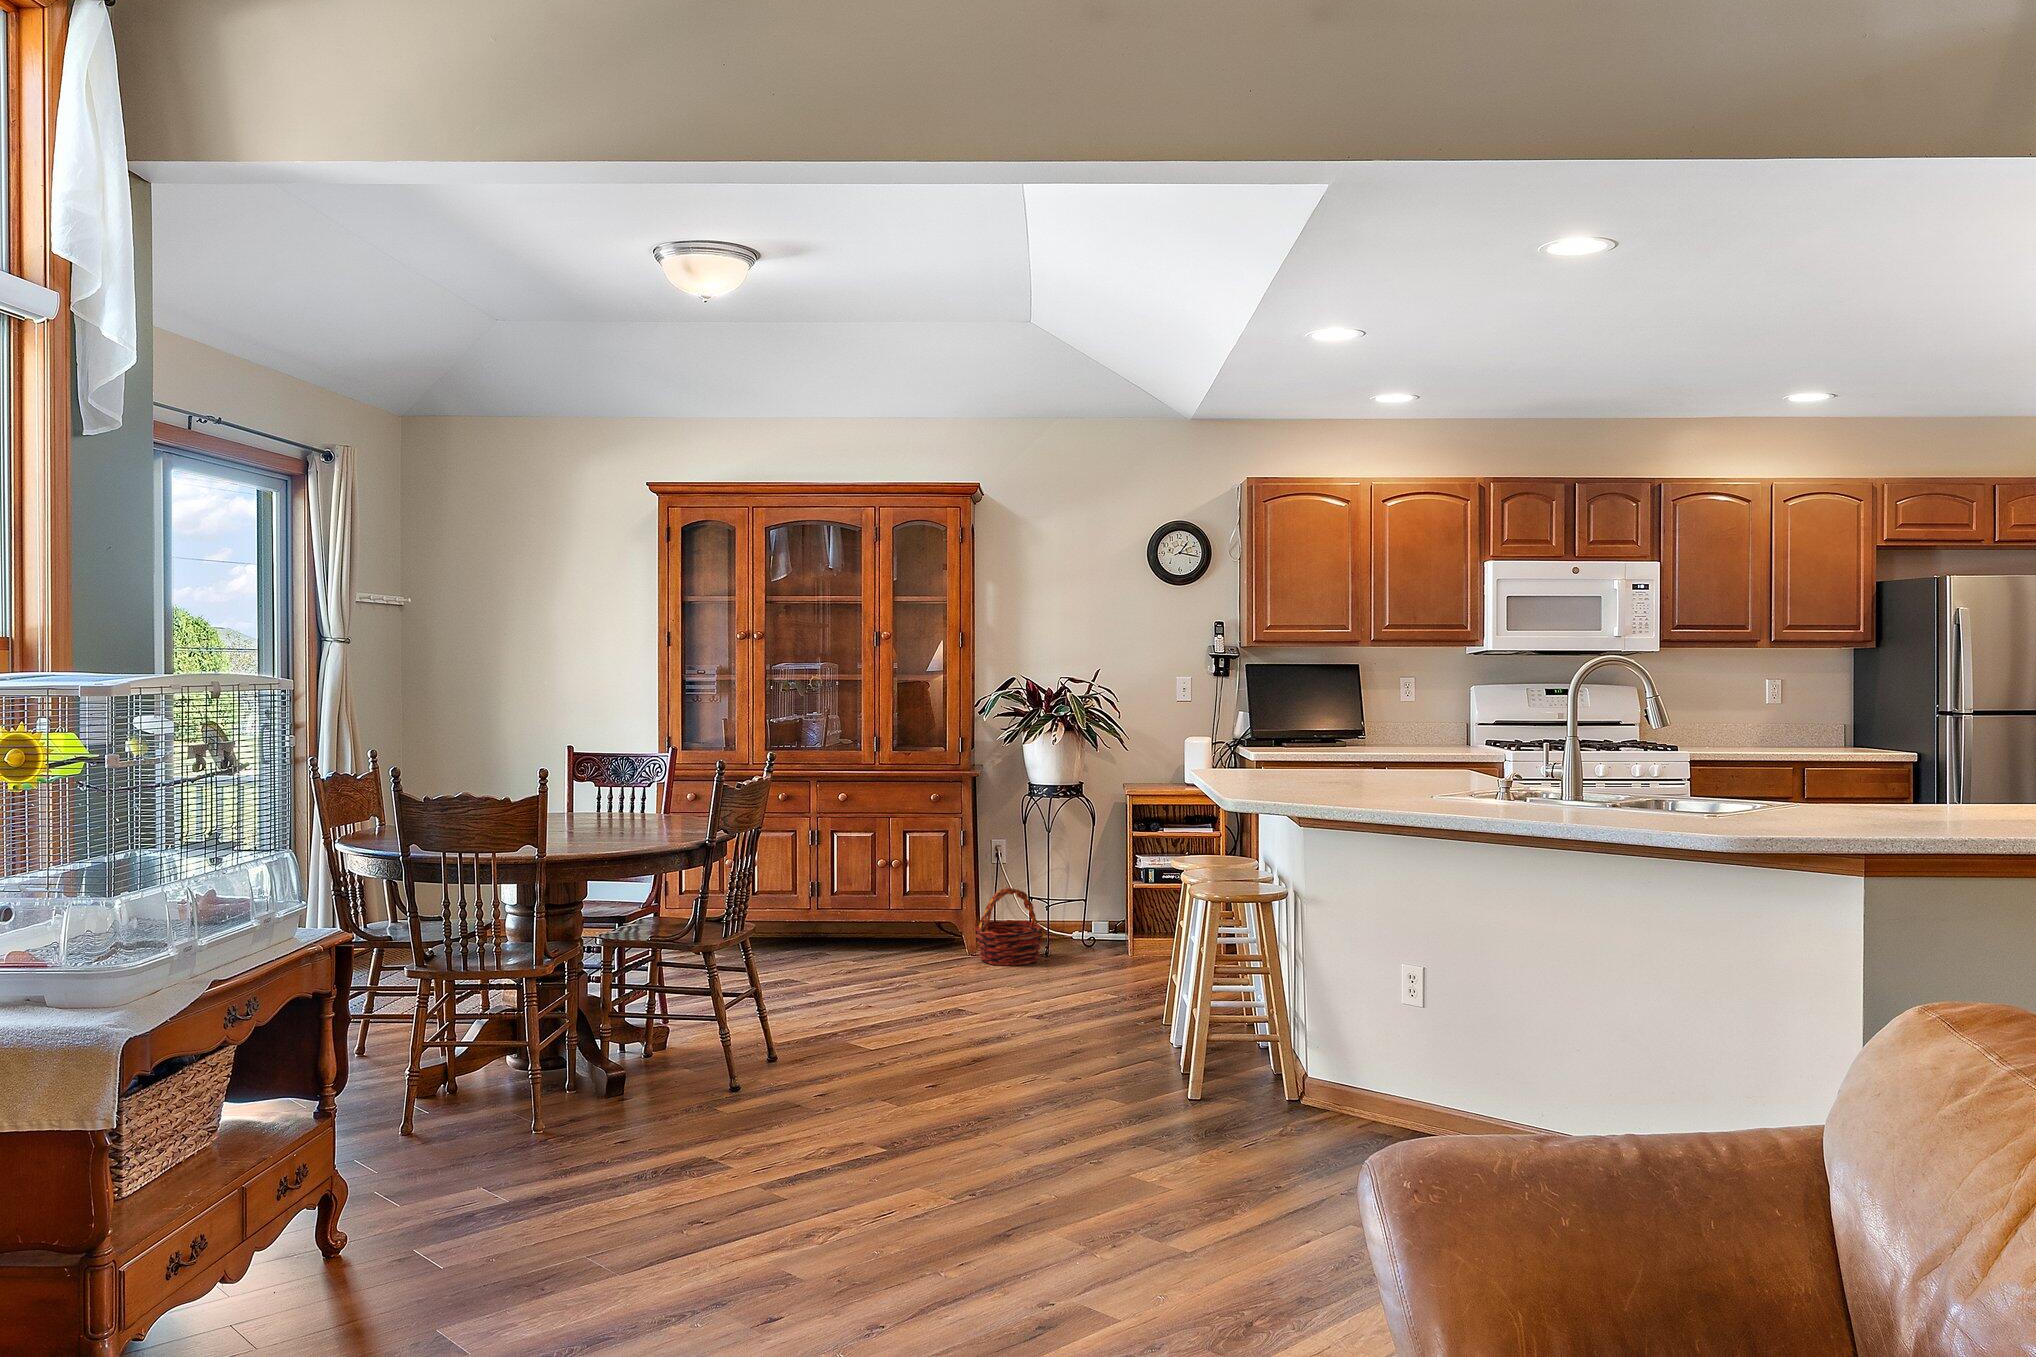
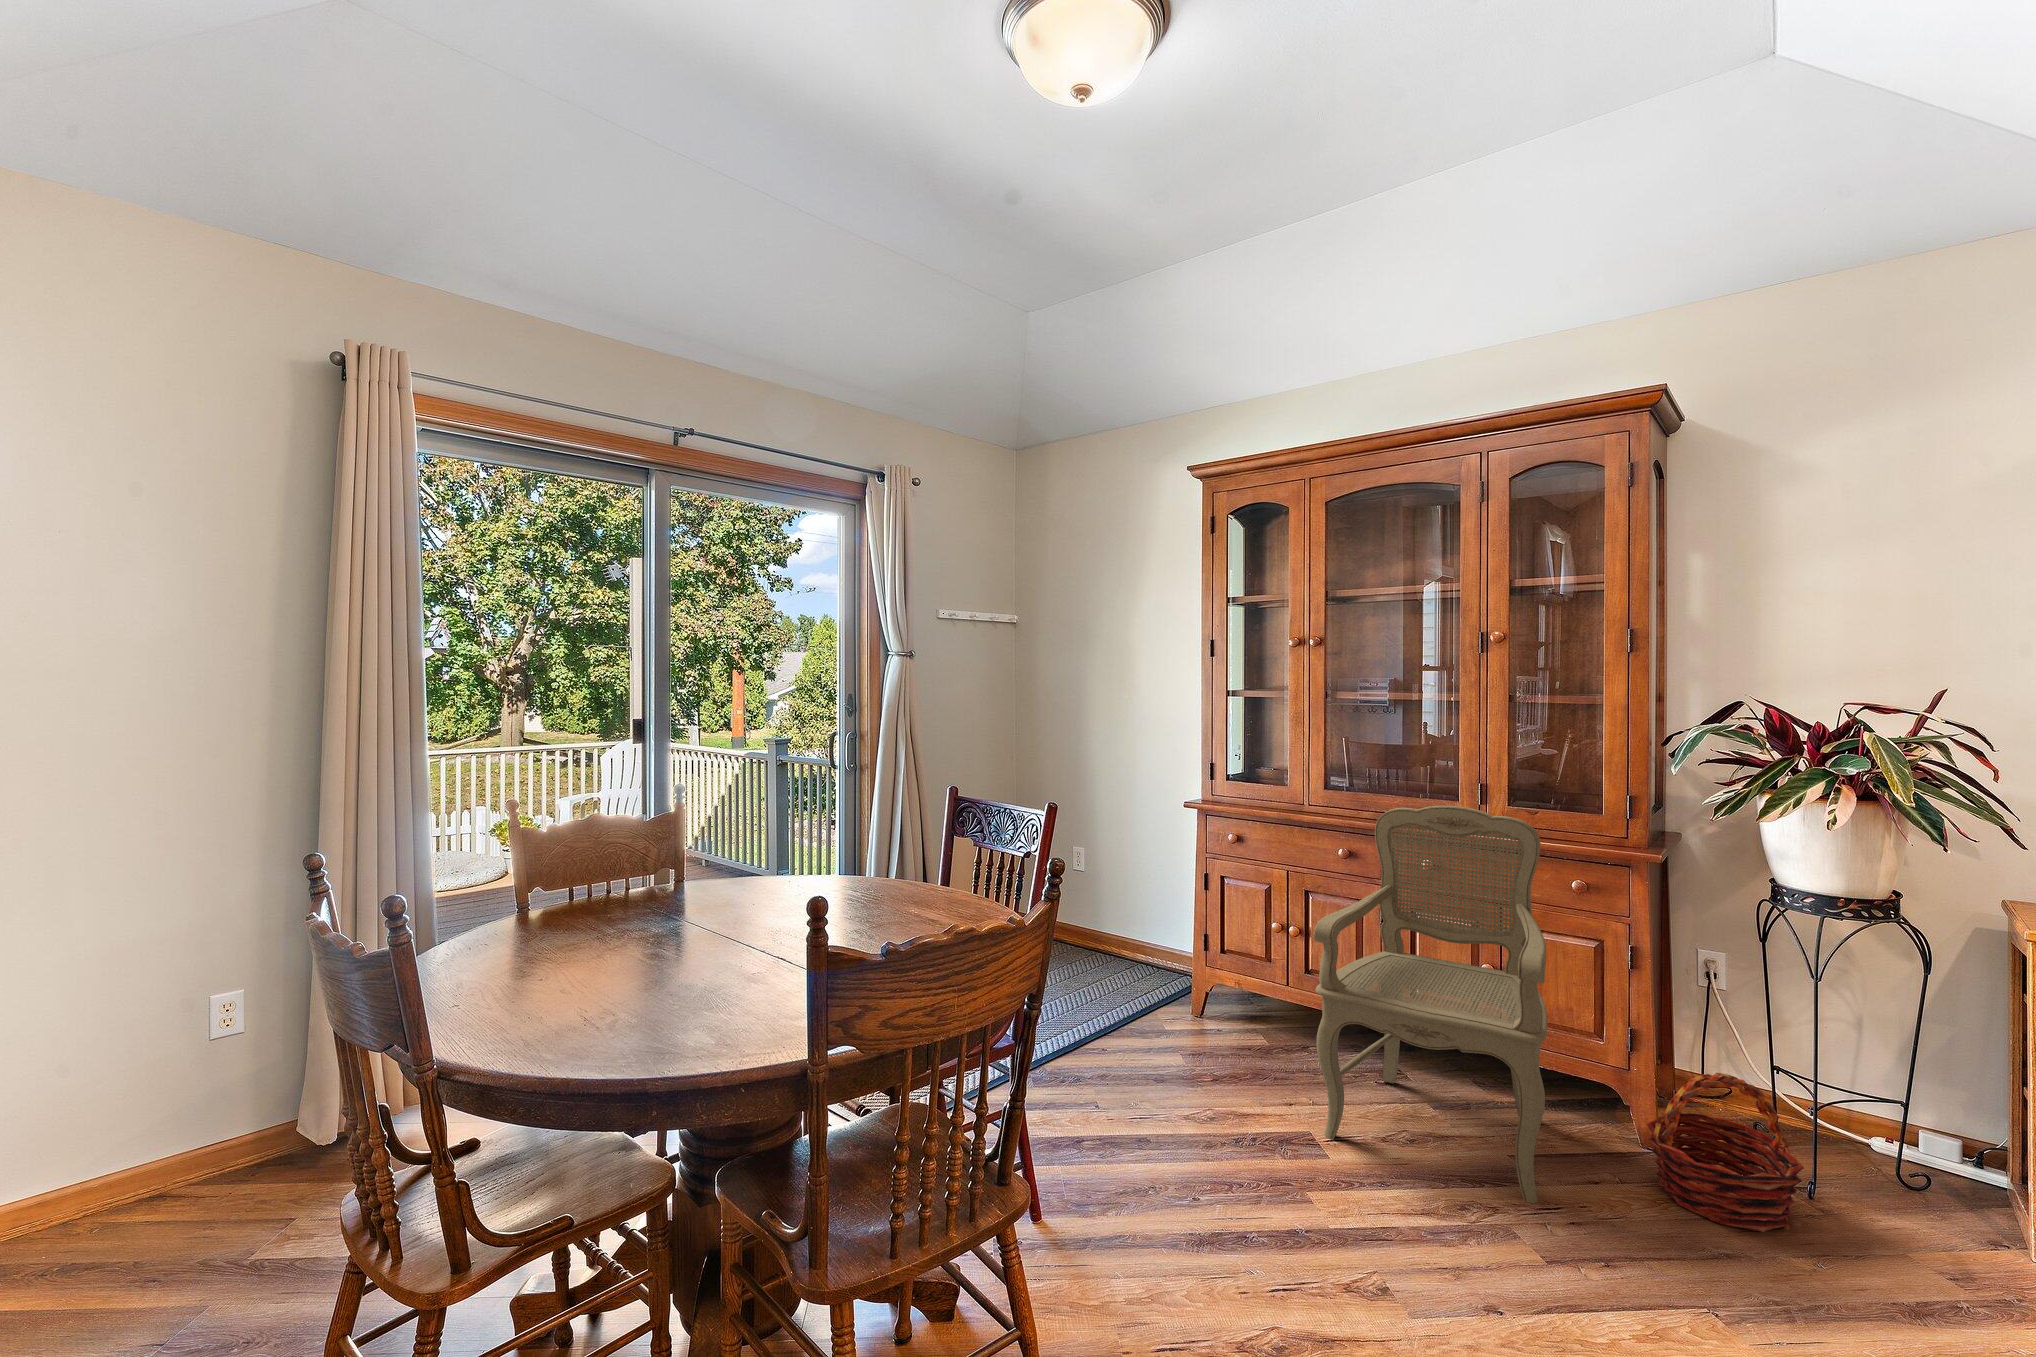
armchair: none [792,751,929,981] -> present [1314,805,1548,1203]

